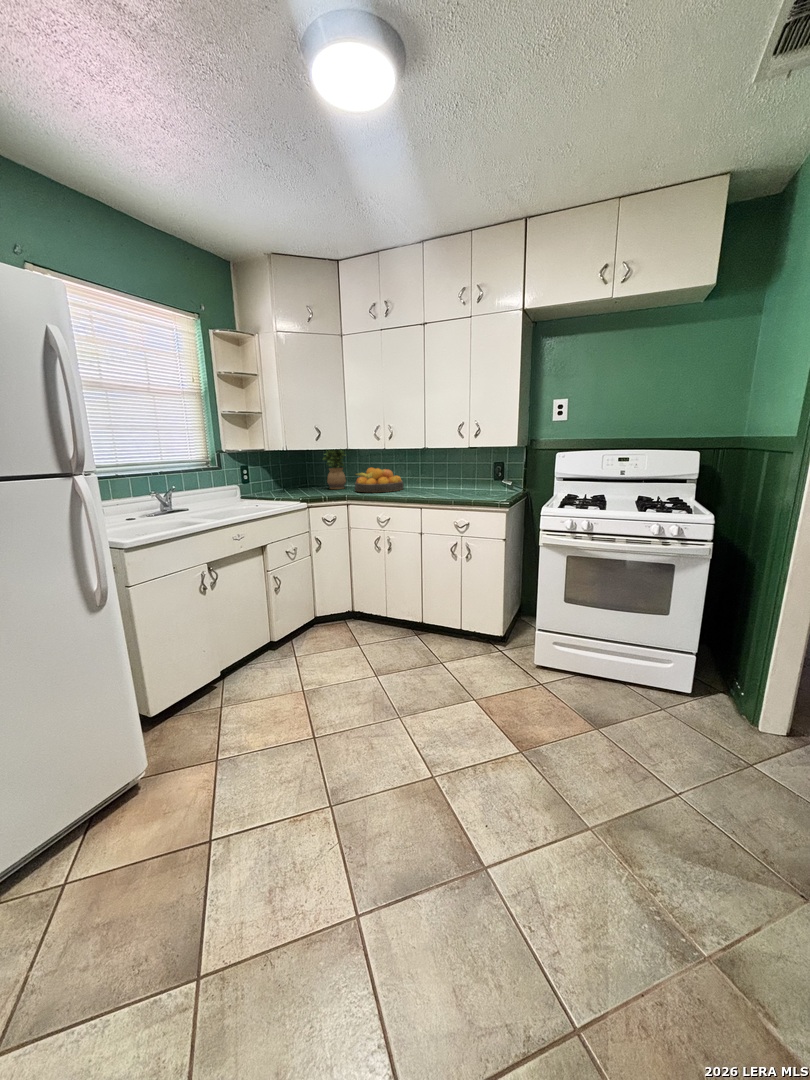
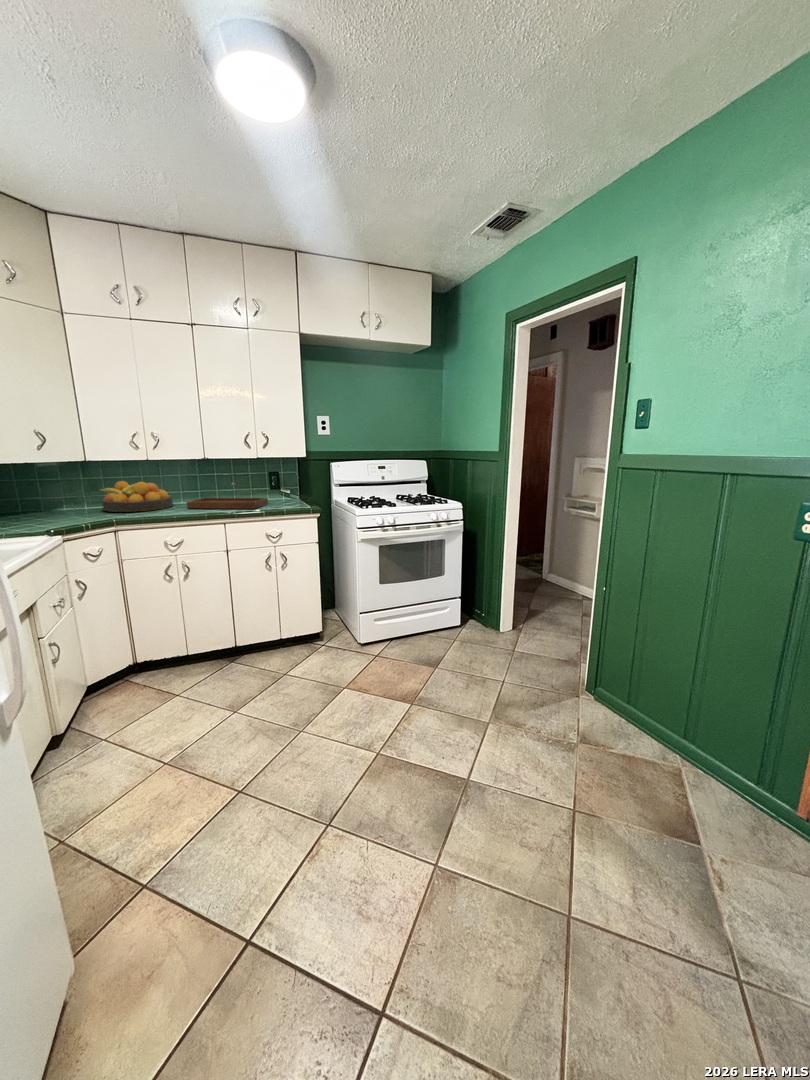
potted plant: present [323,449,346,489] -> none [24,448,71,512]
tray: none [402,471,469,497] -> present [187,483,268,509]

